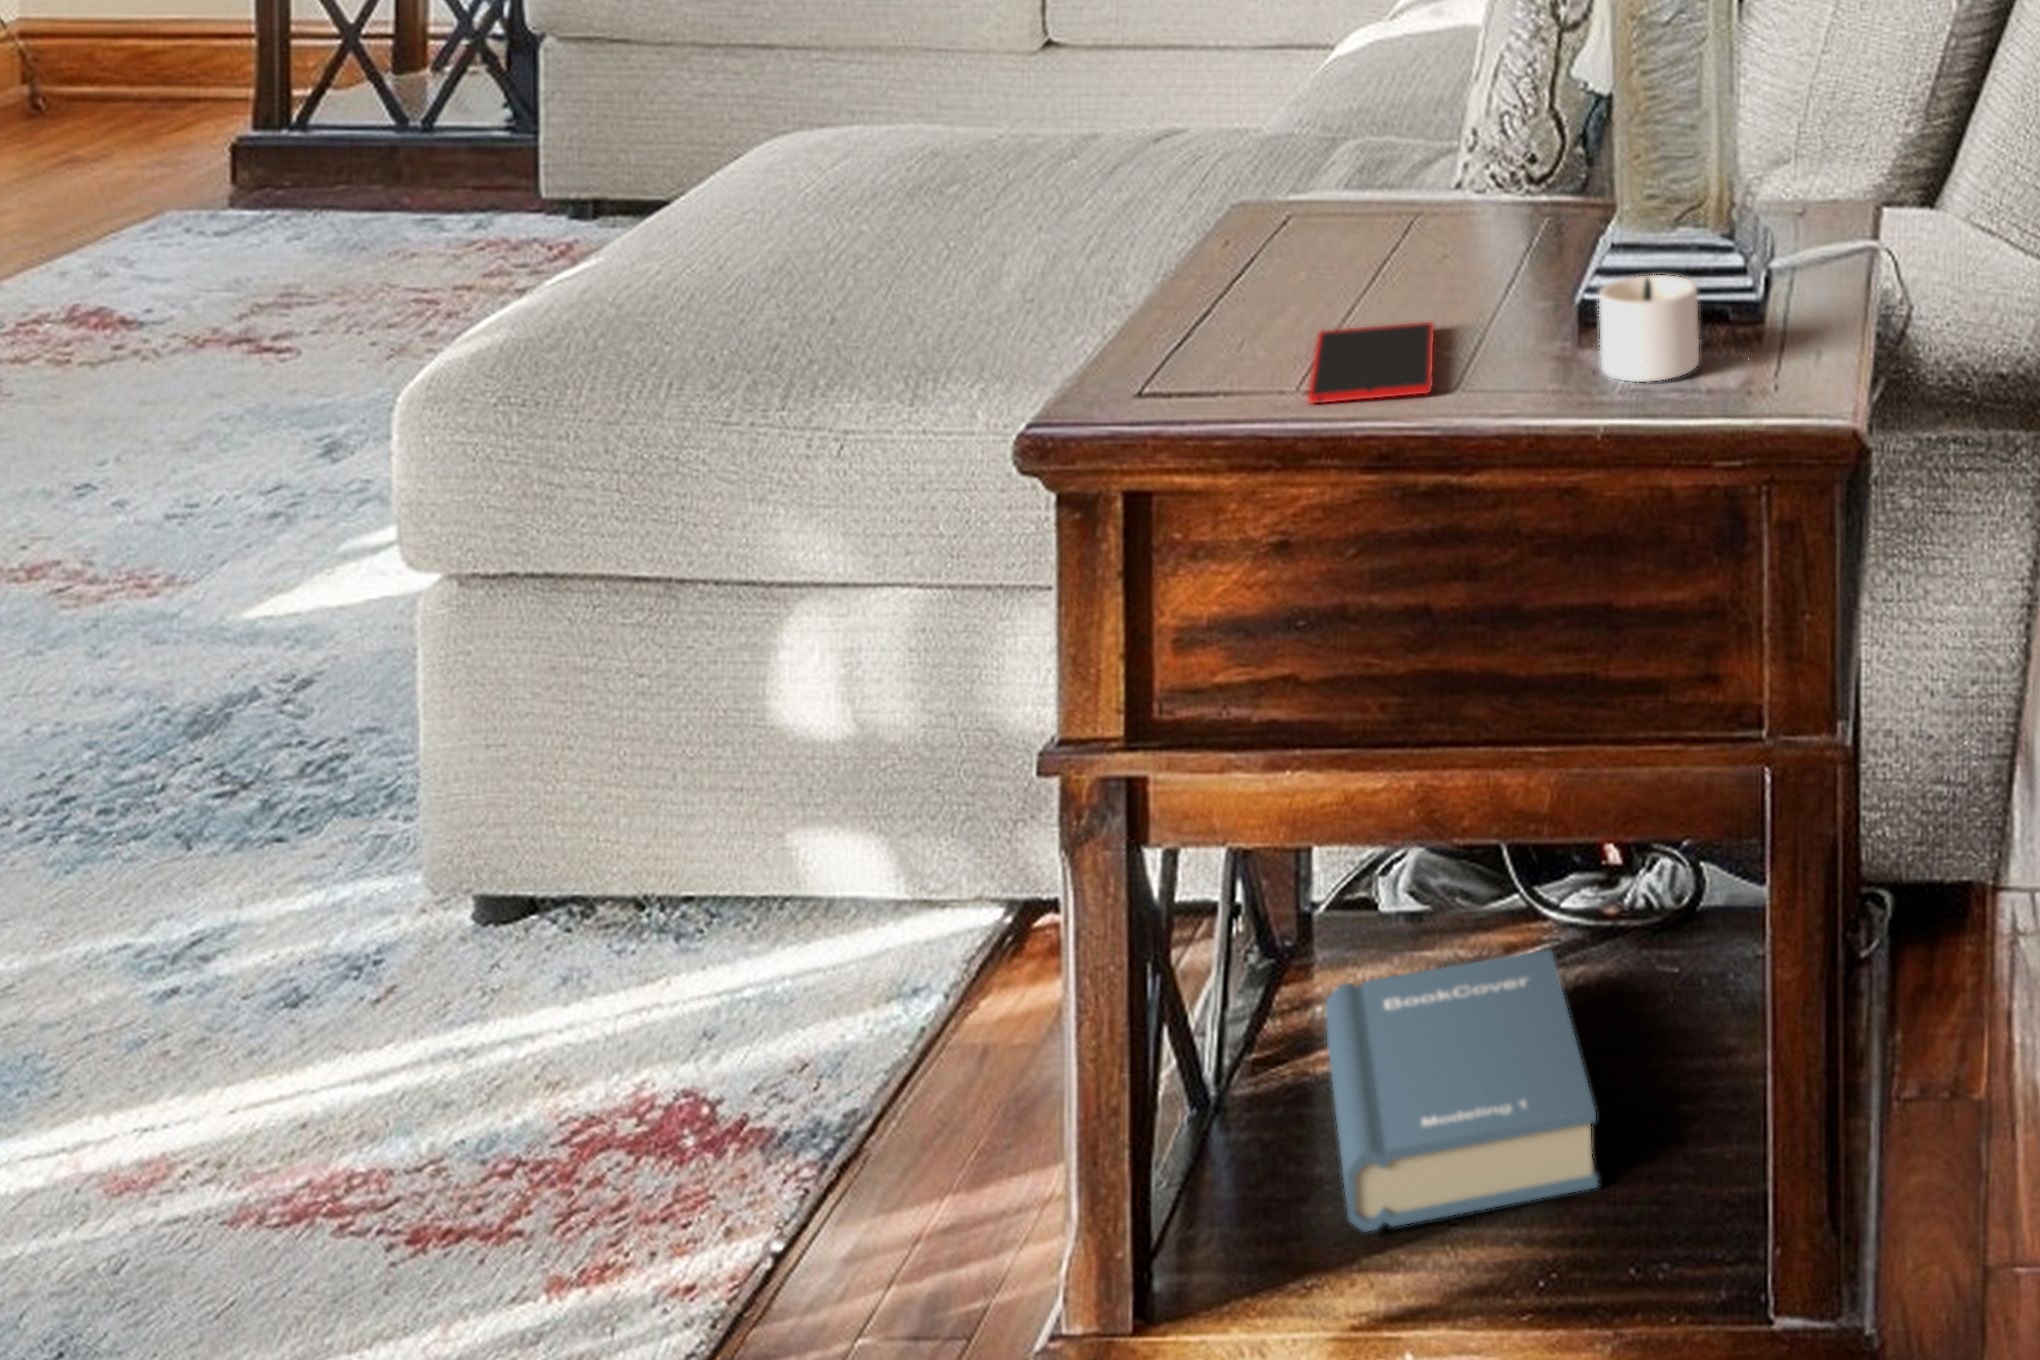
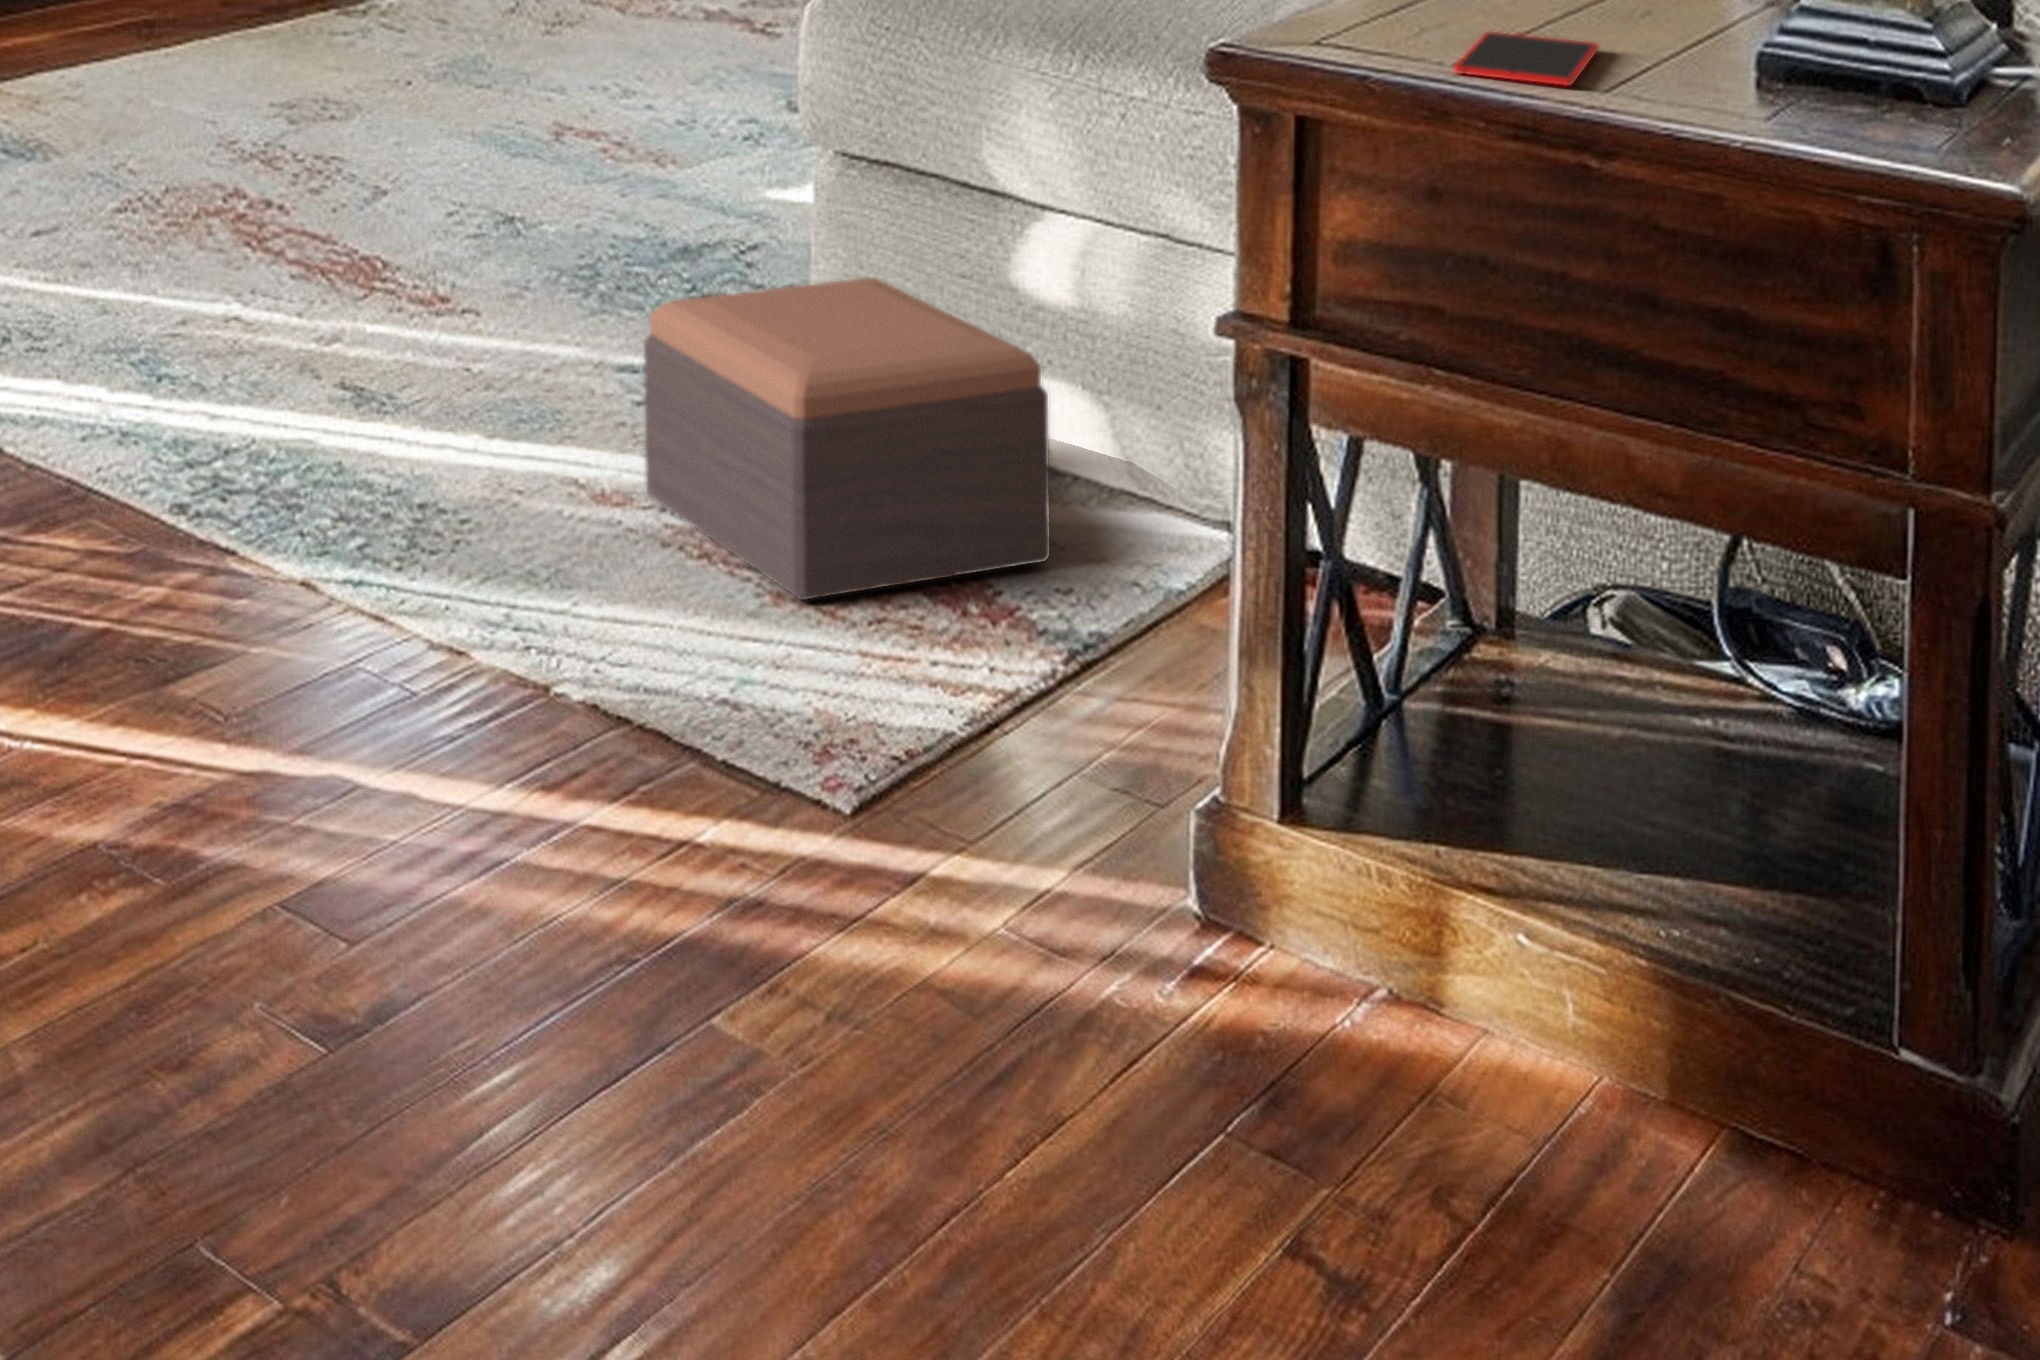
candle: present [1599,275,1699,382] -> none [1751,25,1915,124]
footstool: none [186,735,765,1232] -> present [644,277,1050,600]
hardback book: present [1326,950,1598,1232] -> none [1493,641,1749,876]

